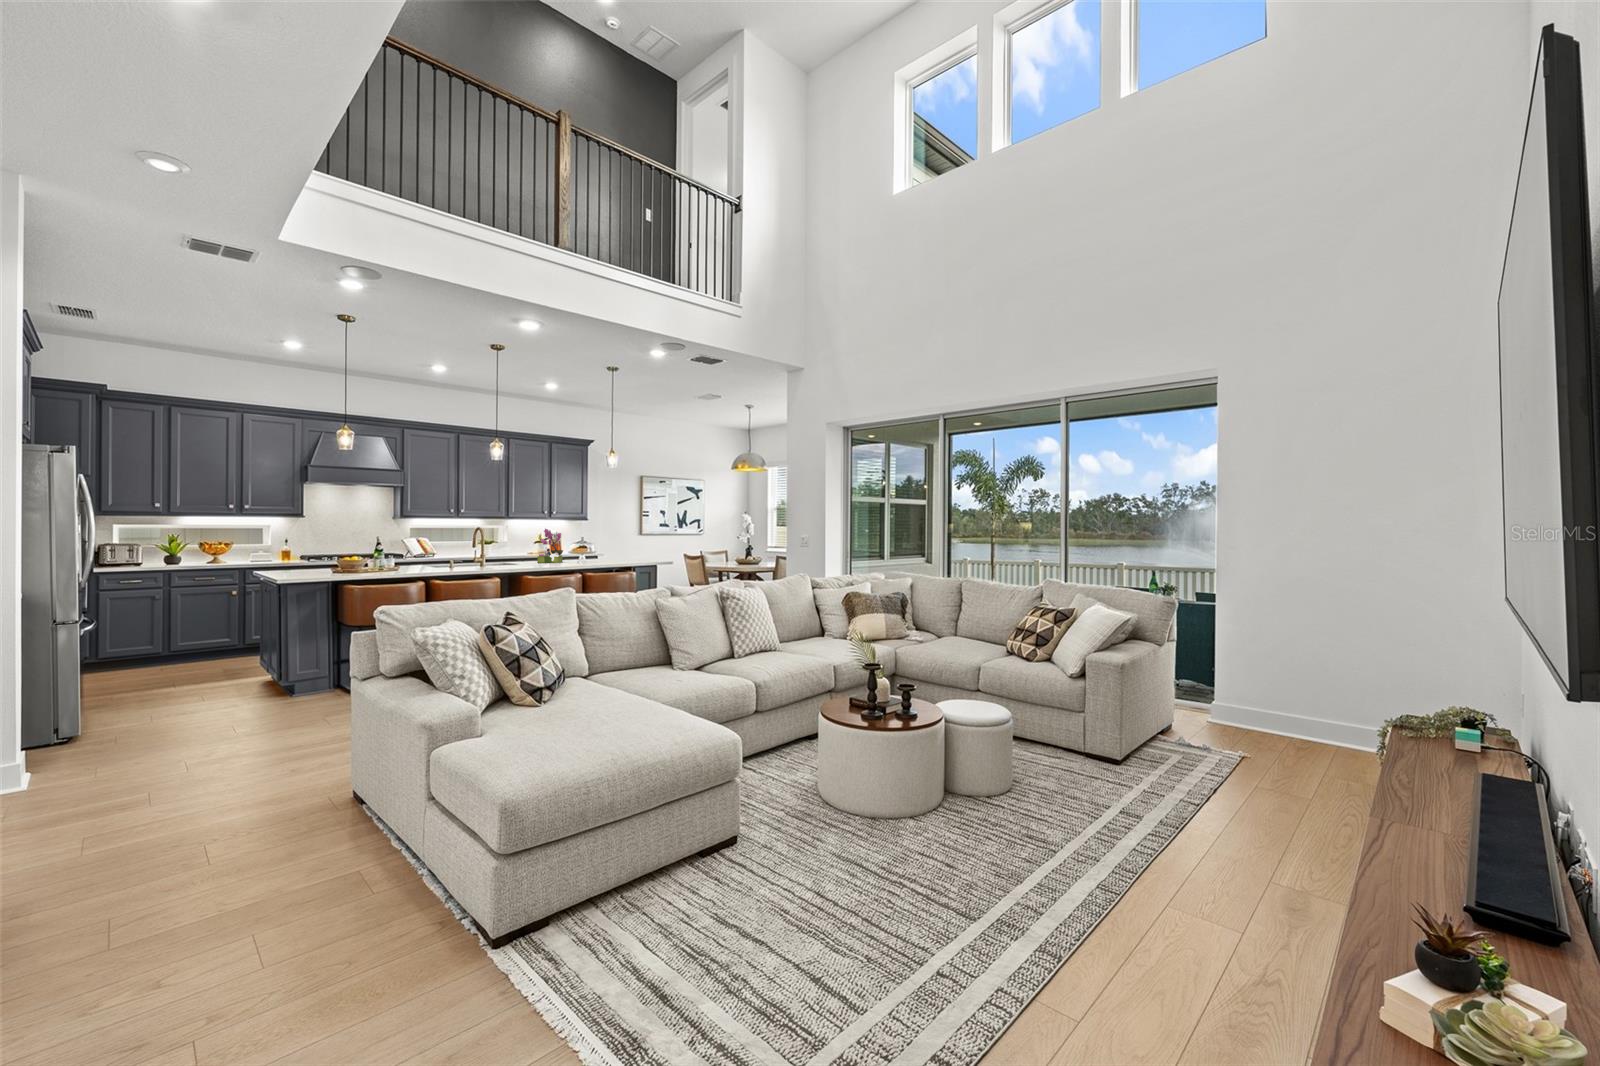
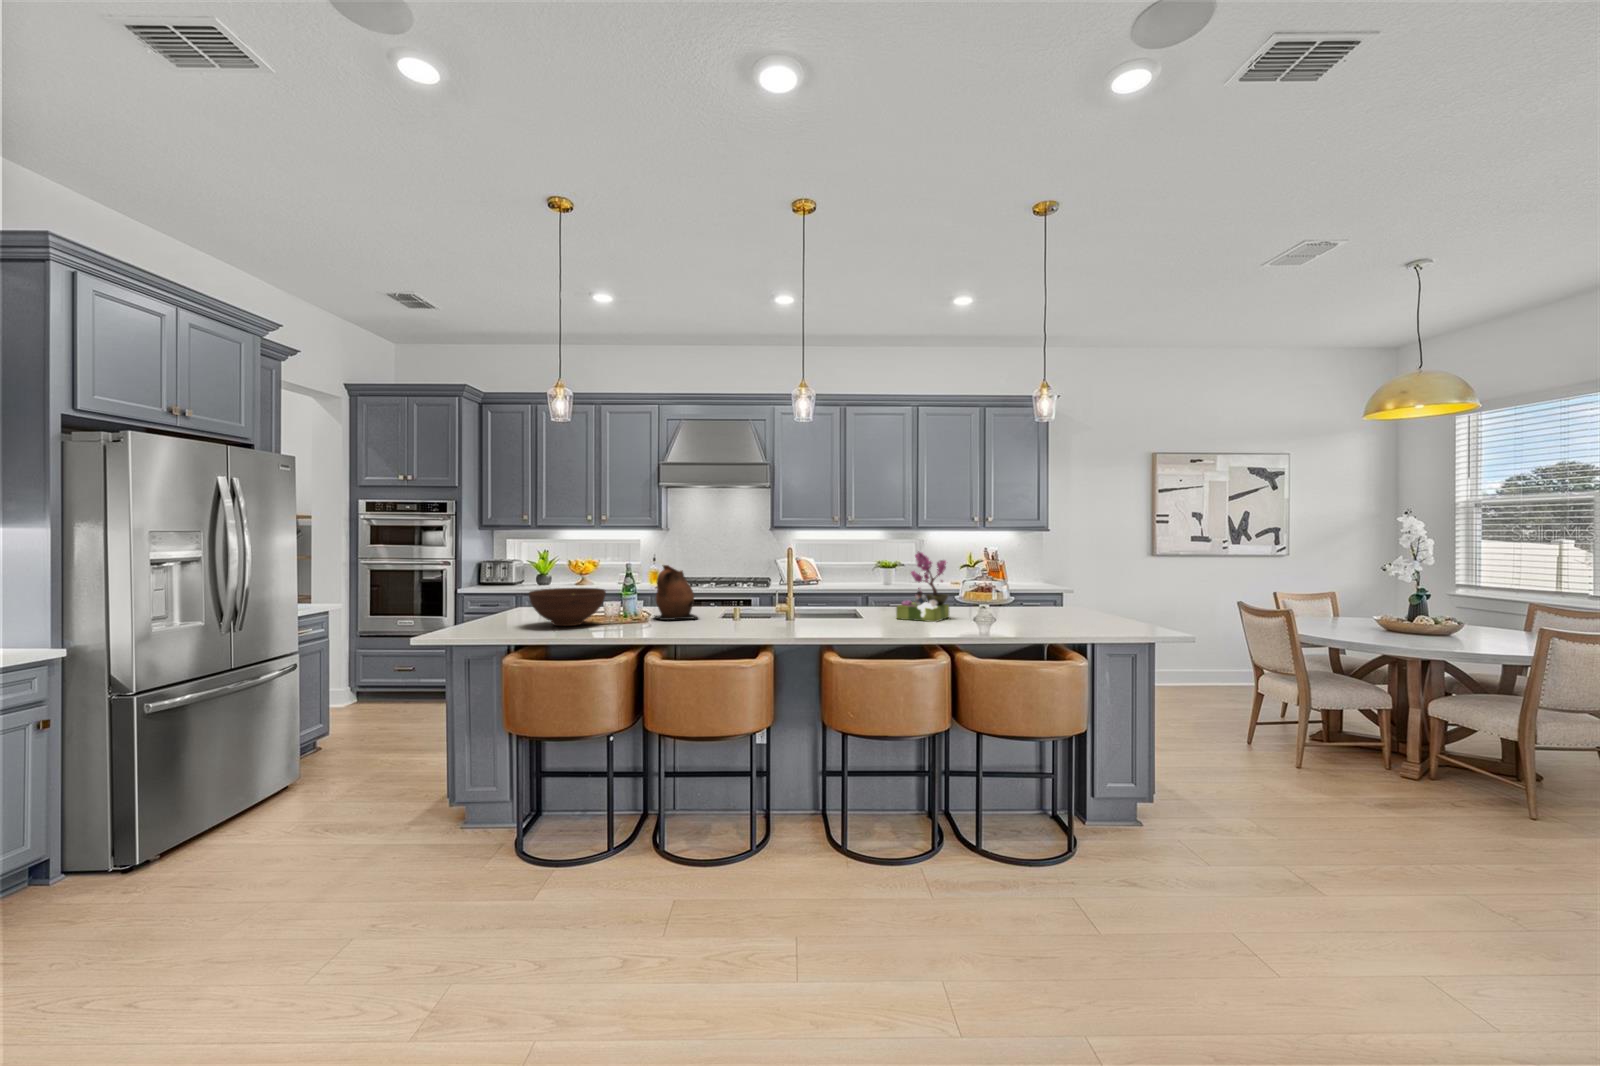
ceramic pitcher: none [389,537,424,568] -> present [654,565,698,620]
fruit bowl: none [321,551,374,572] -> present [529,588,606,626]

